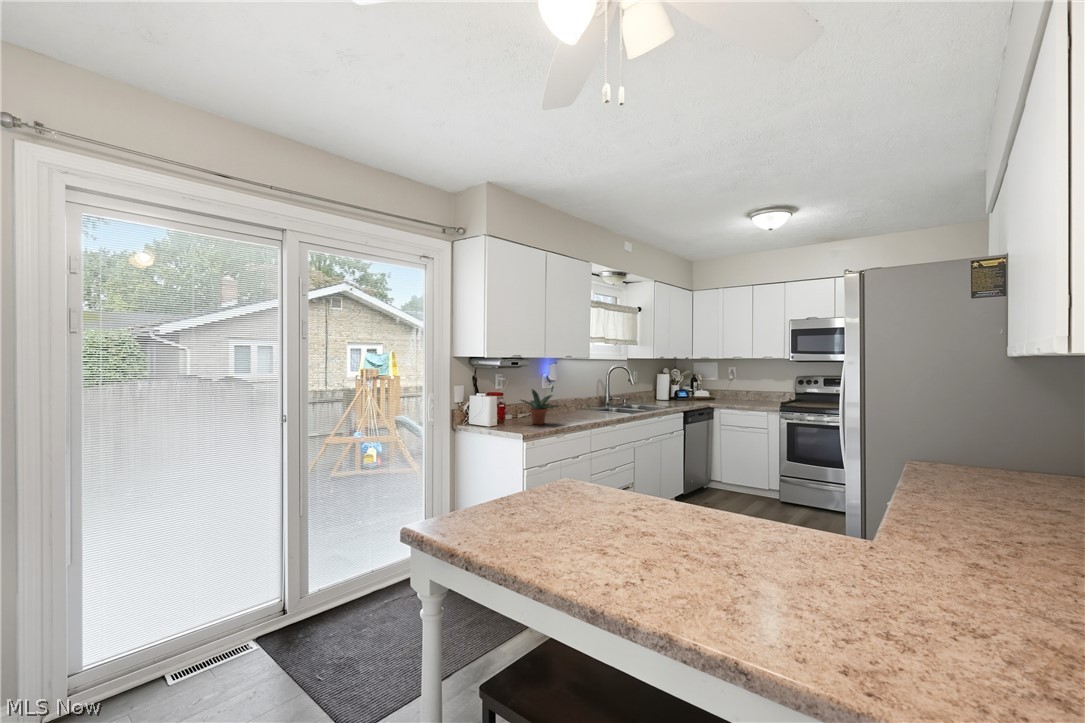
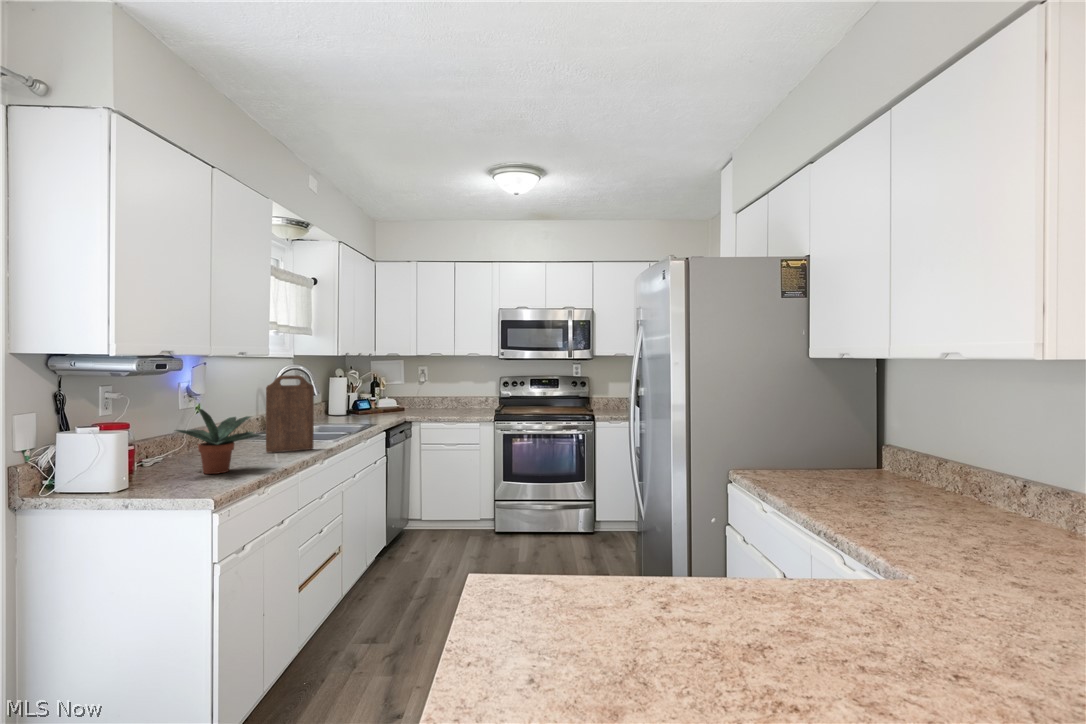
cutting board: none [576,373,603,418] -> present [266,375,314,453]

